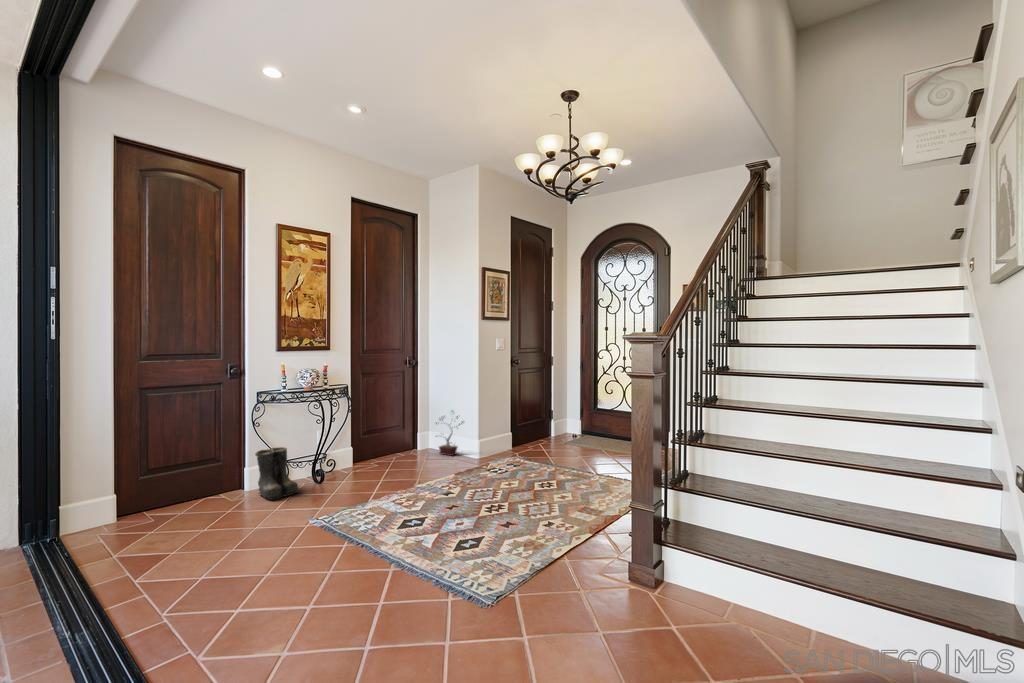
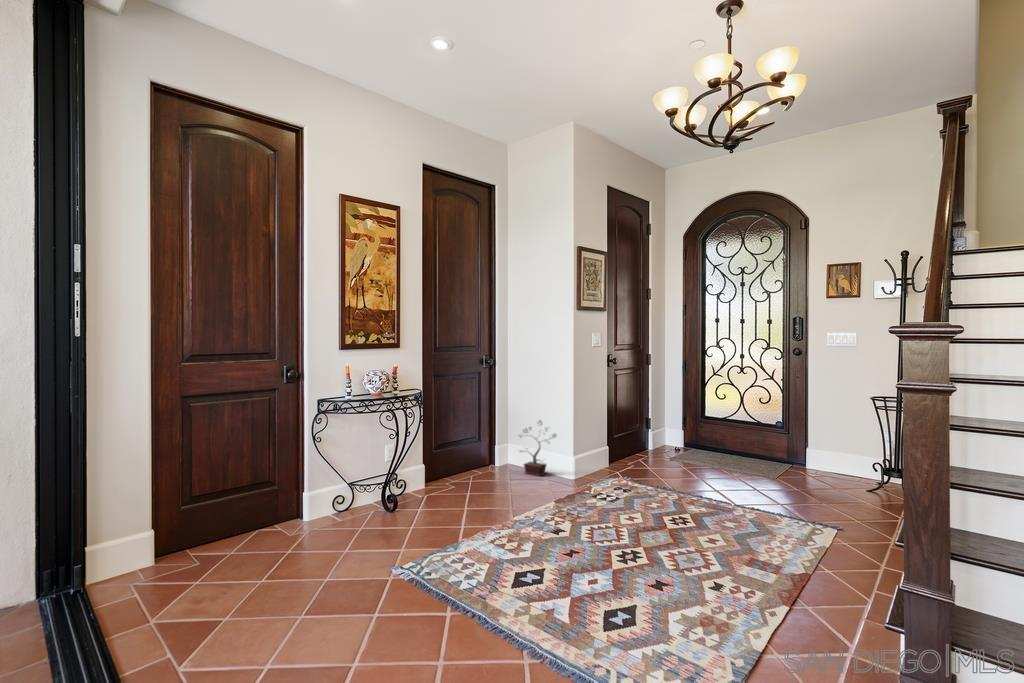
boots: present [255,447,299,500] -> none [318,468,374,536]

